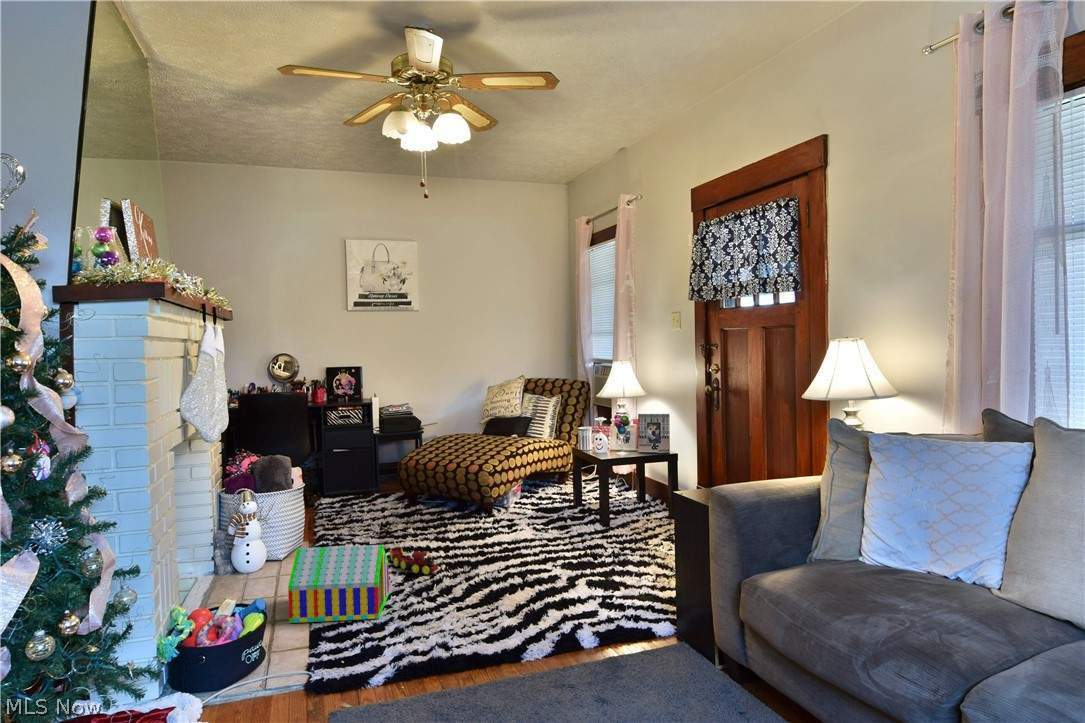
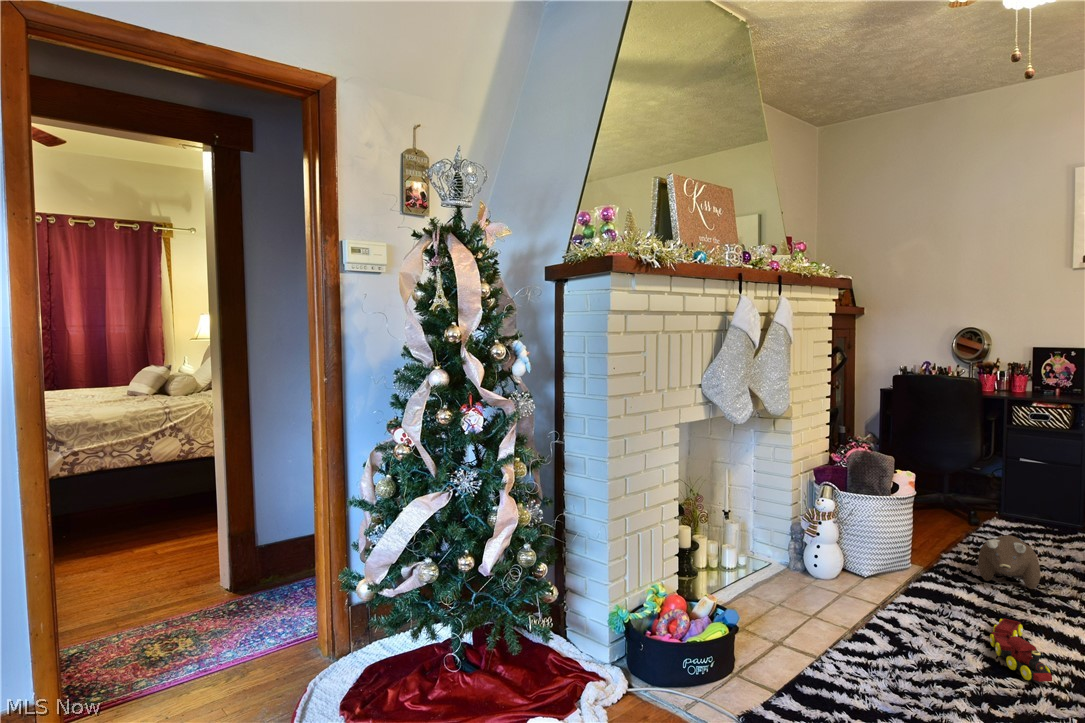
plush toy: none [352,499,387,534] -> present [978,535,1040,589]
toy house: present [288,545,389,623] -> none [784,568,937,704]

